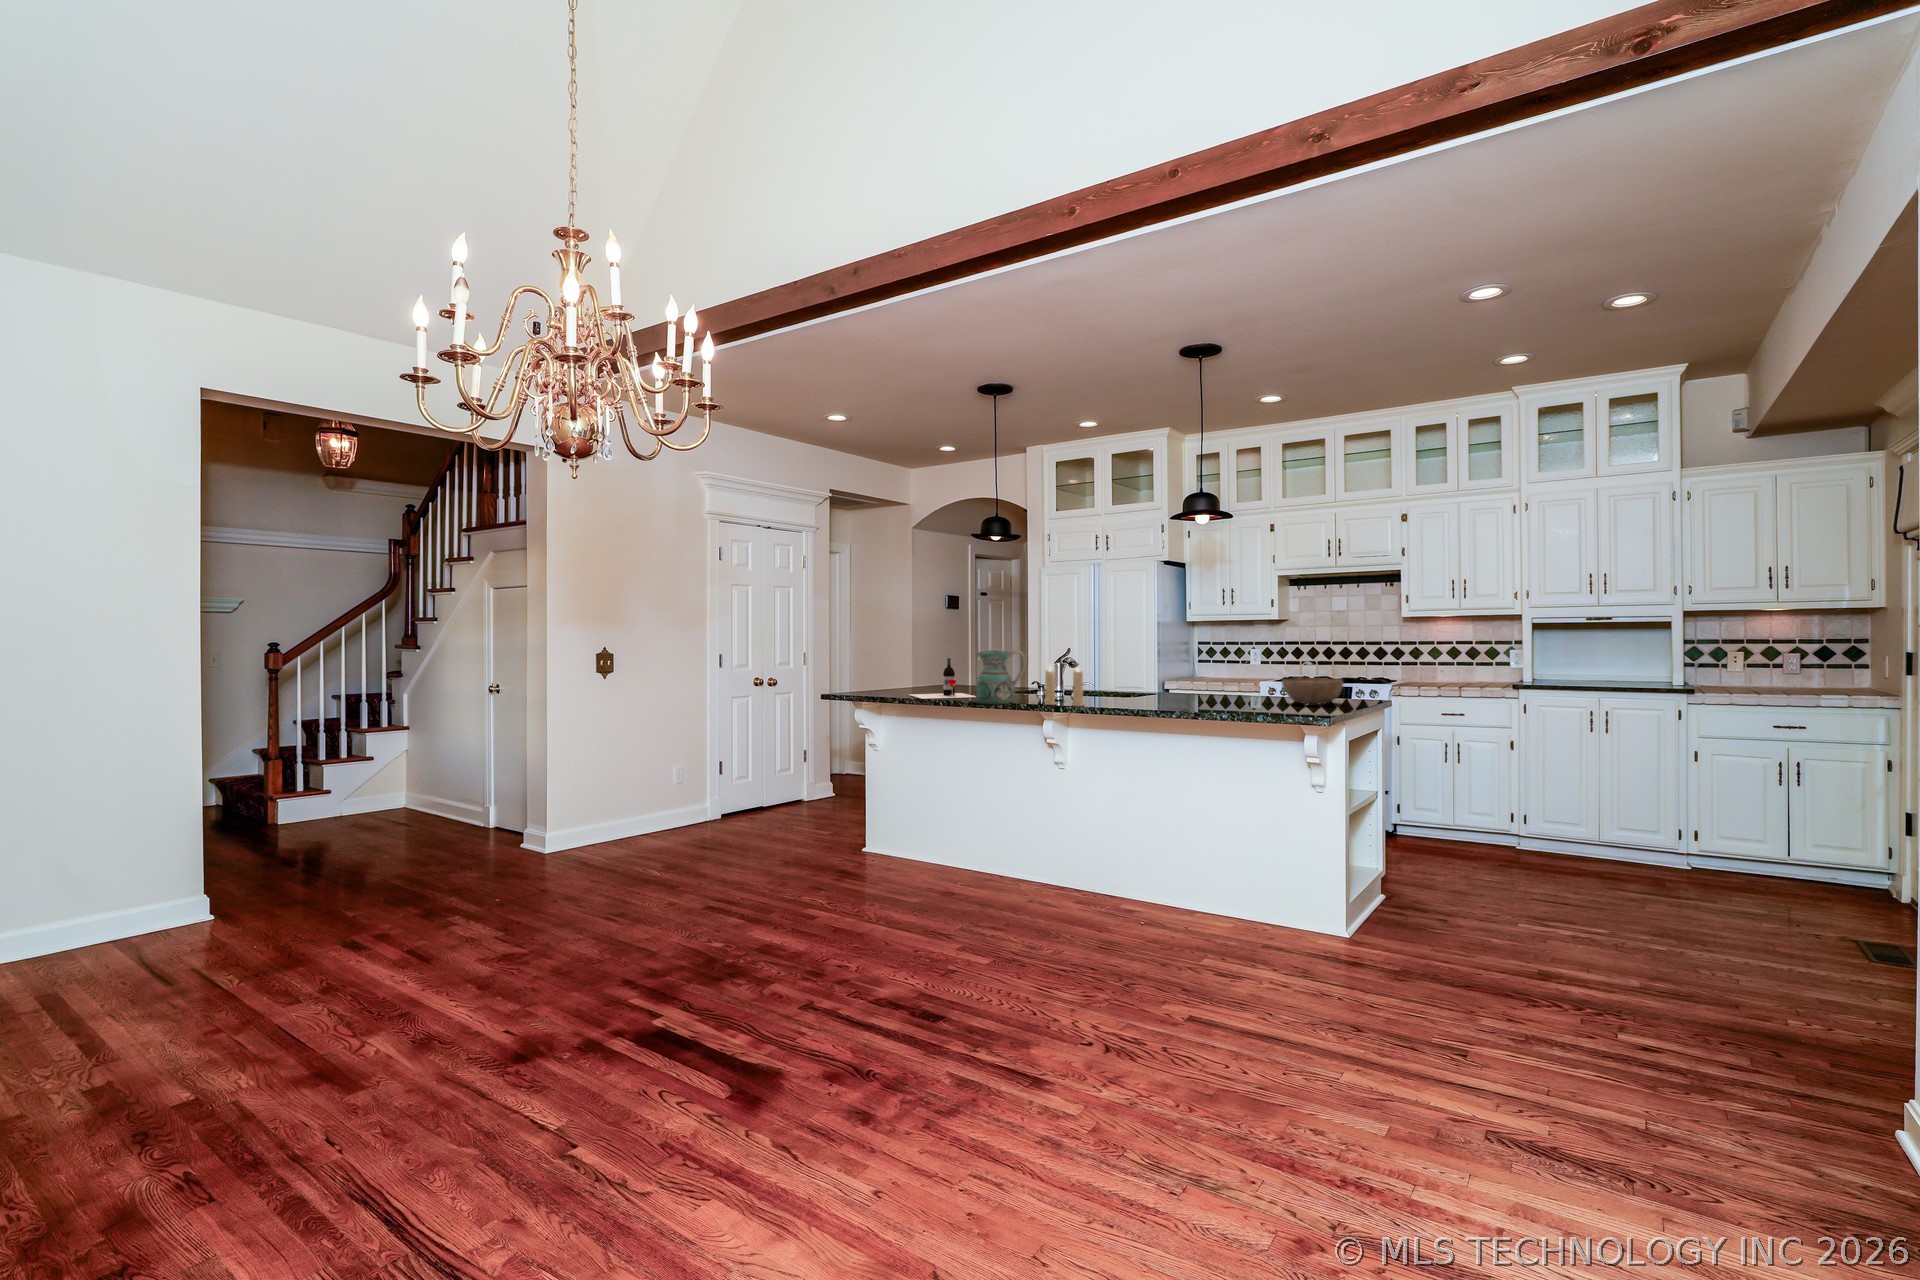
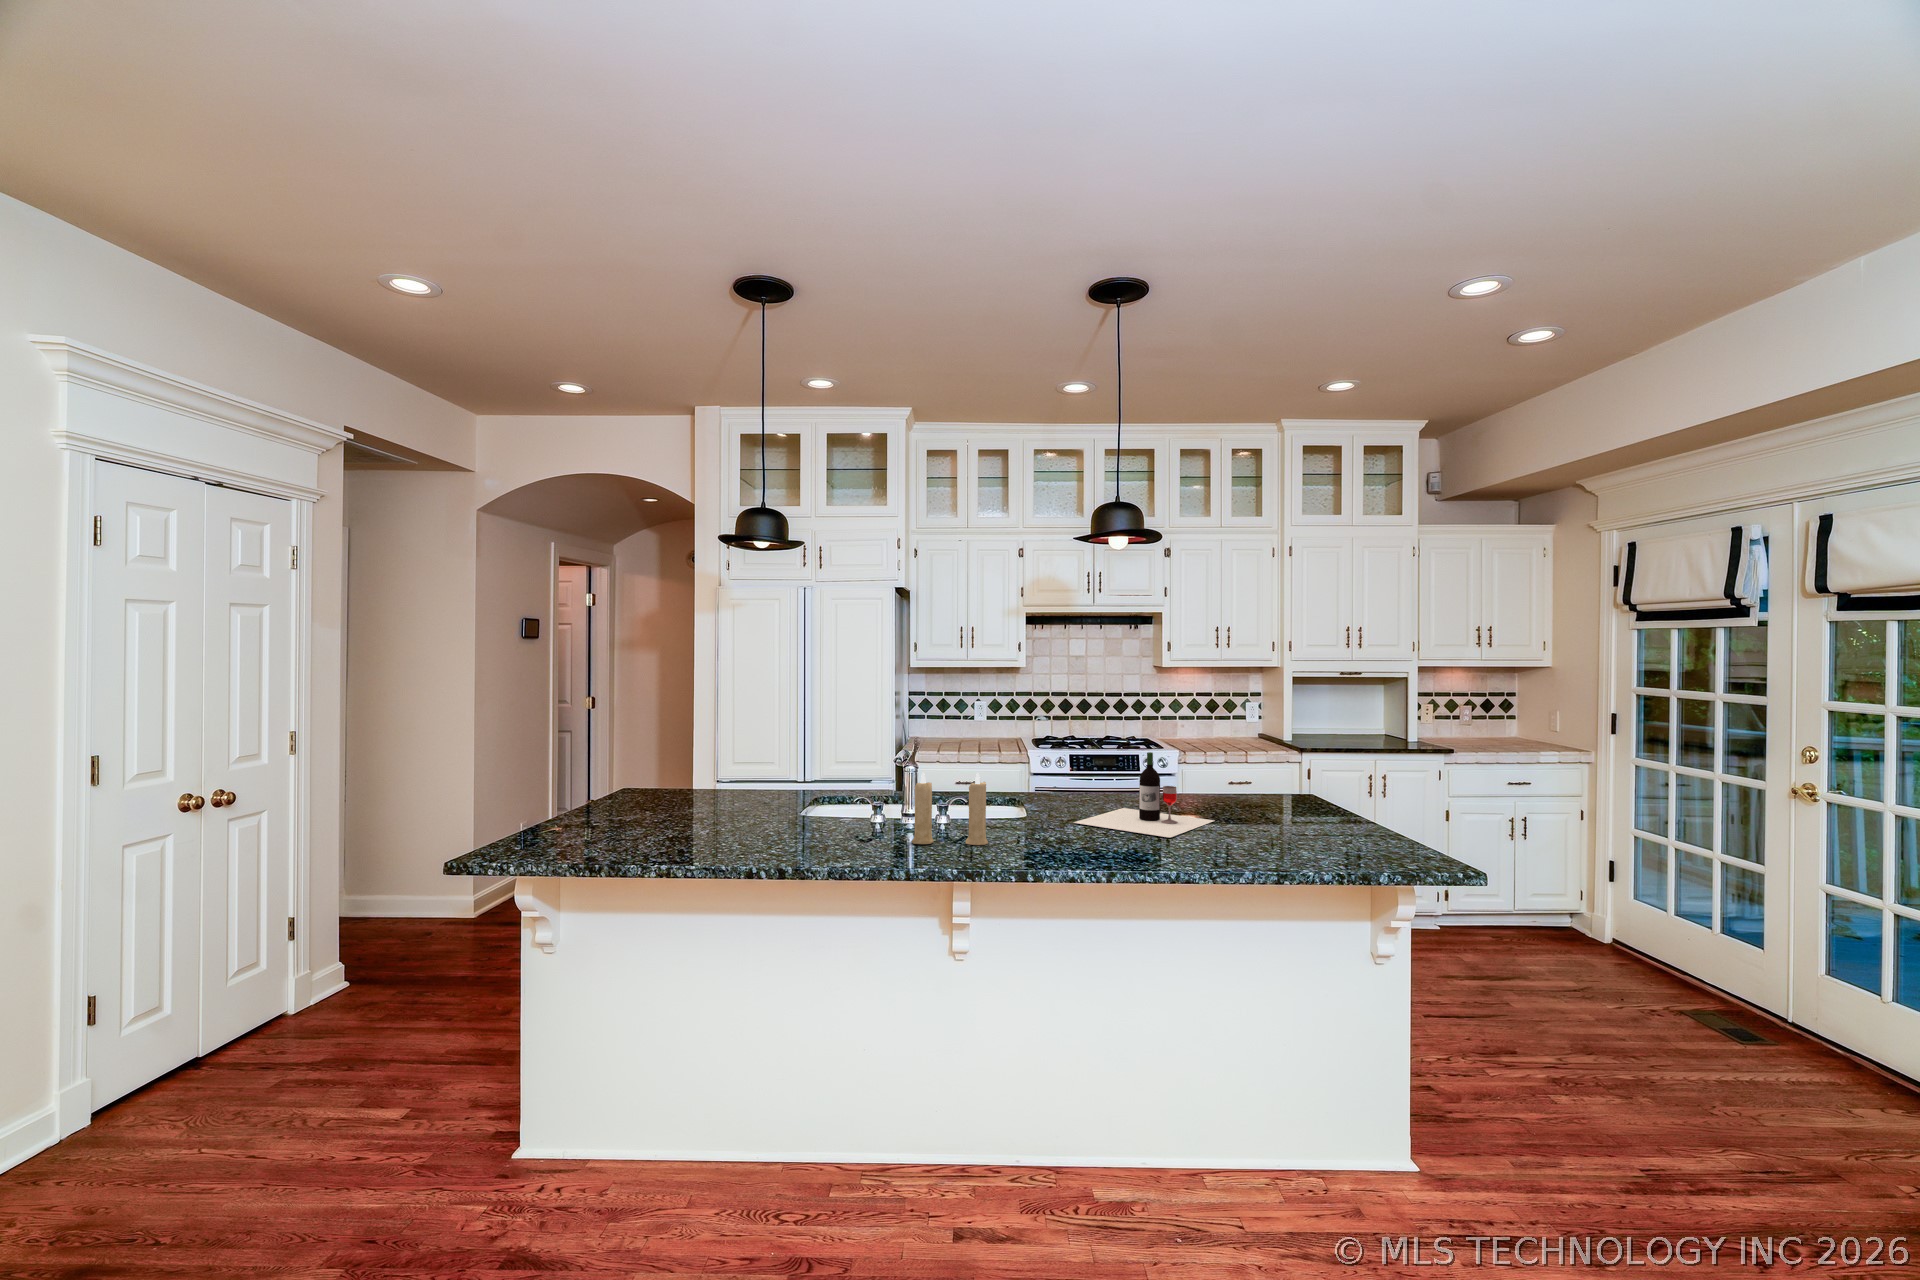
ceramic pitcher: present [976,649,1027,704] -> none [781,745,870,852]
wine bottle: present [909,658,976,699] -> present [1074,752,1214,838]
bowl: present [1282,678,1343,704] -> none [1218,769,1302,810]

